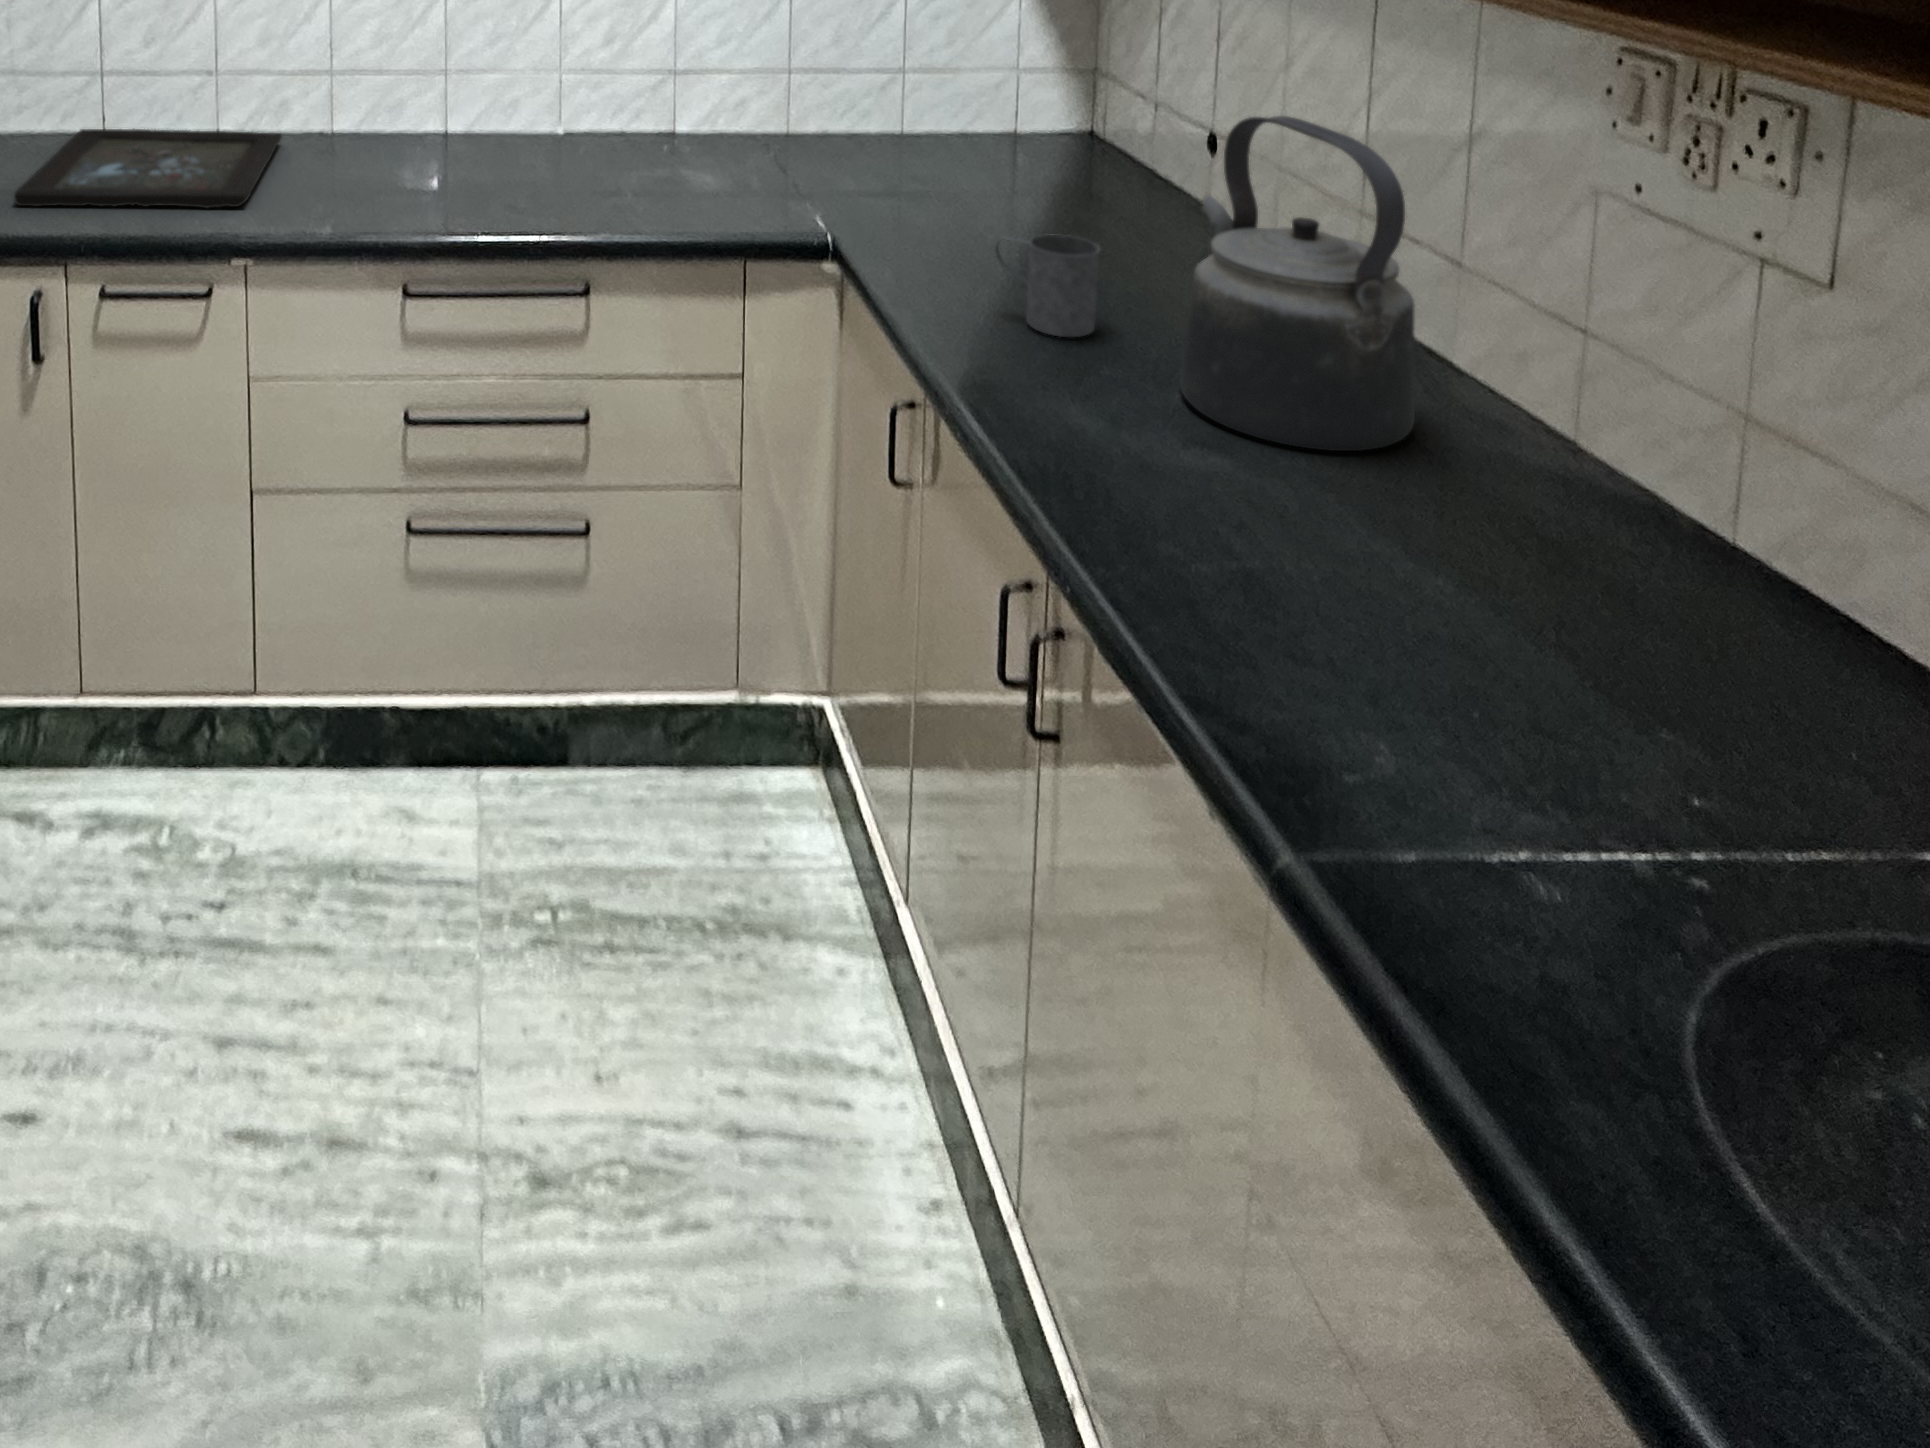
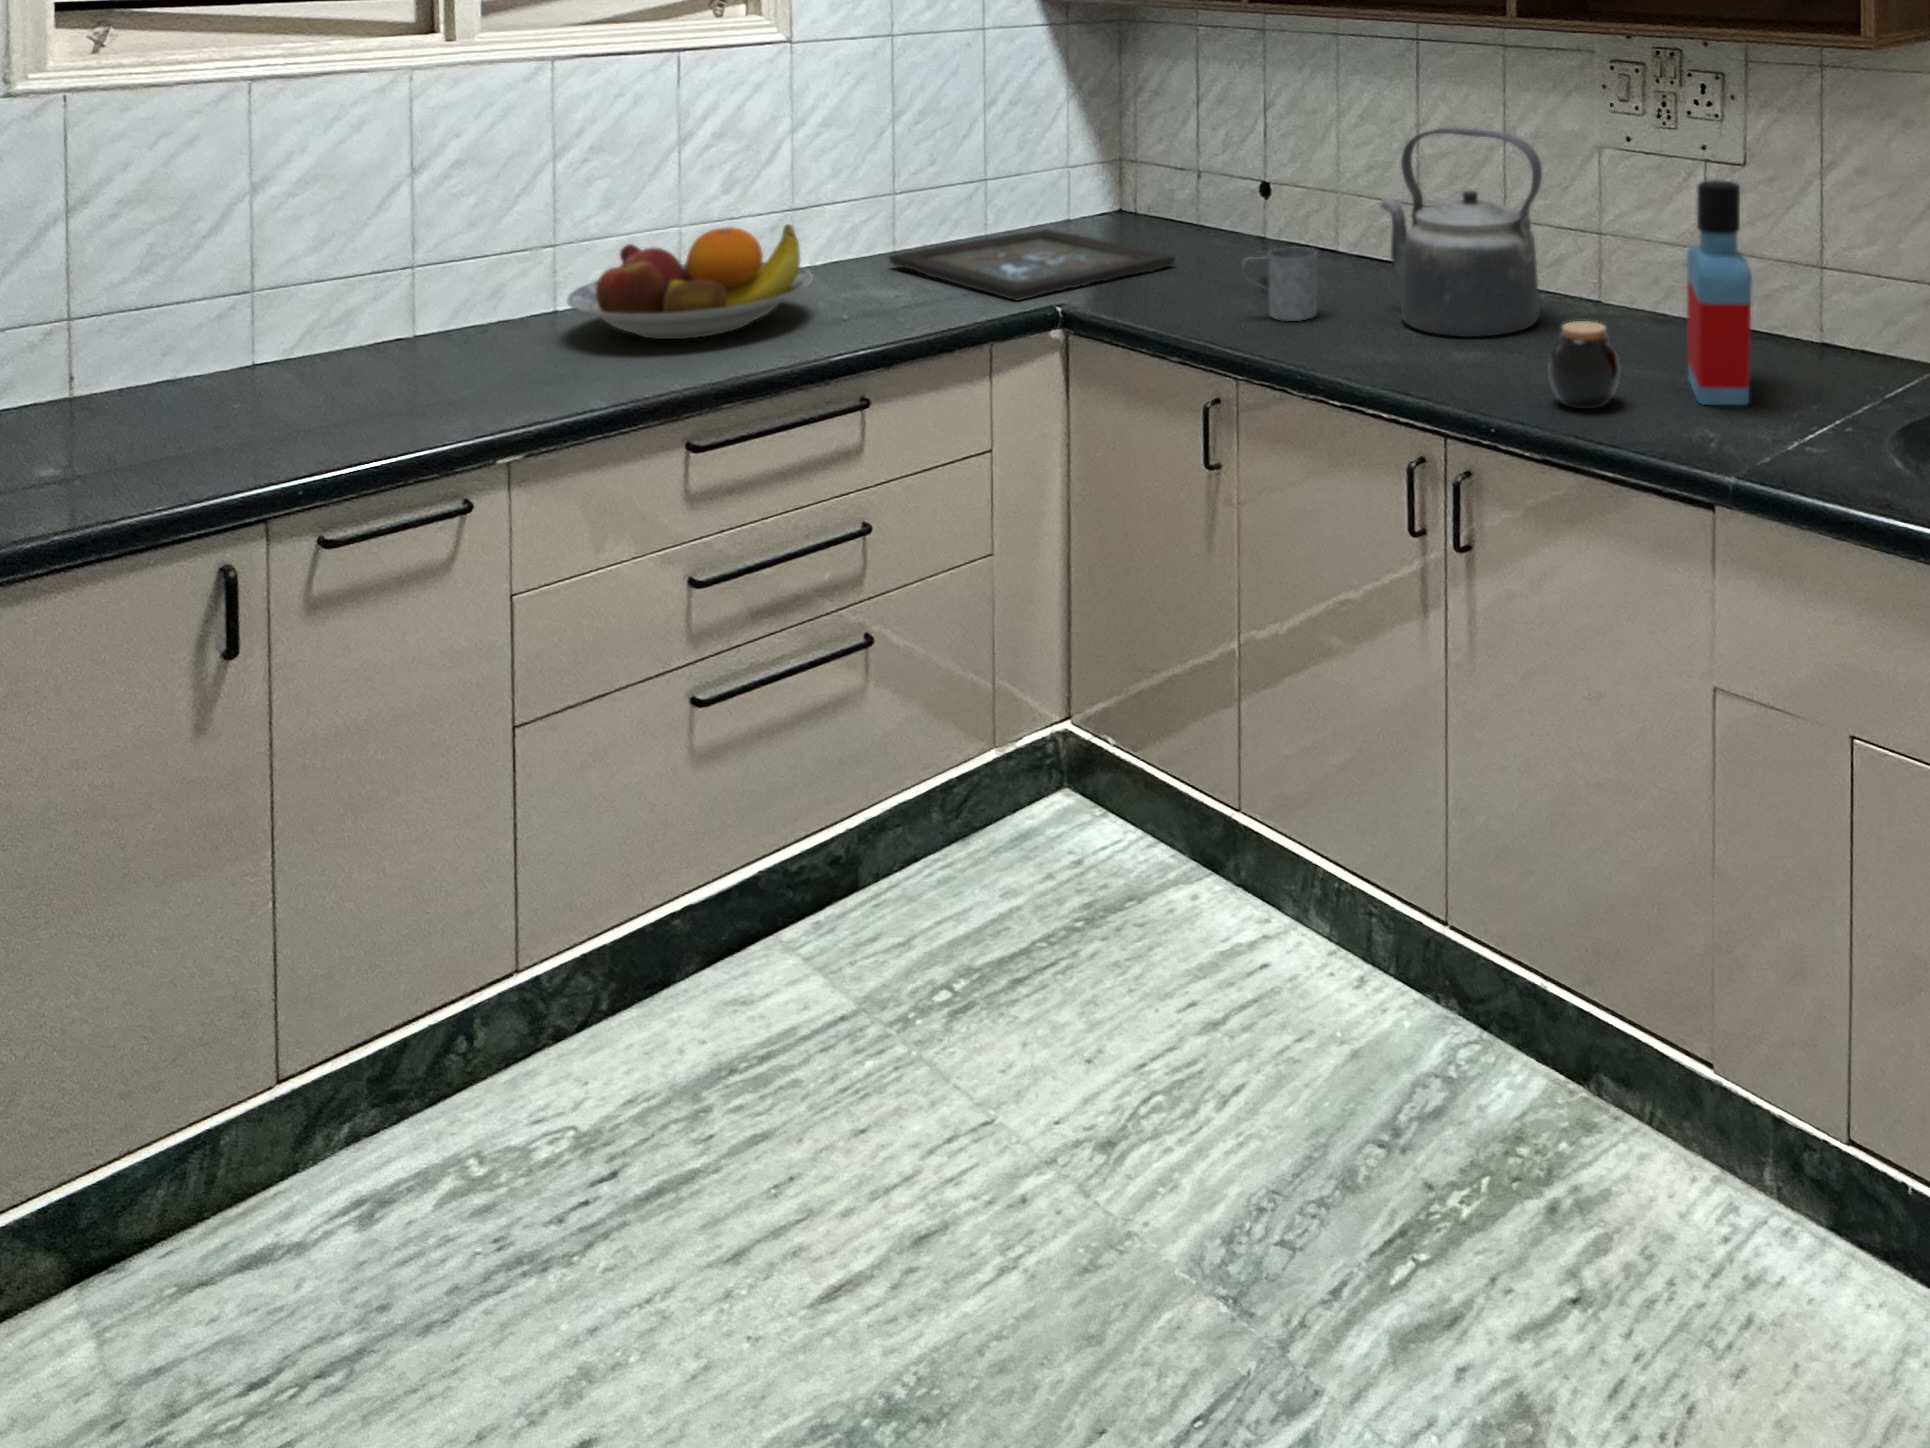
fruit bowl: none [403,83,622,186] -> present [567,224,813,339]
tray: present [14,129,282,208] -> present [889,229,1175,300]
bottle: none [1440,305,1626,734] -> present [1687,180,1752,405]
jar: none [1177,469,1305,623] -> present [1549,321,1619,409]

